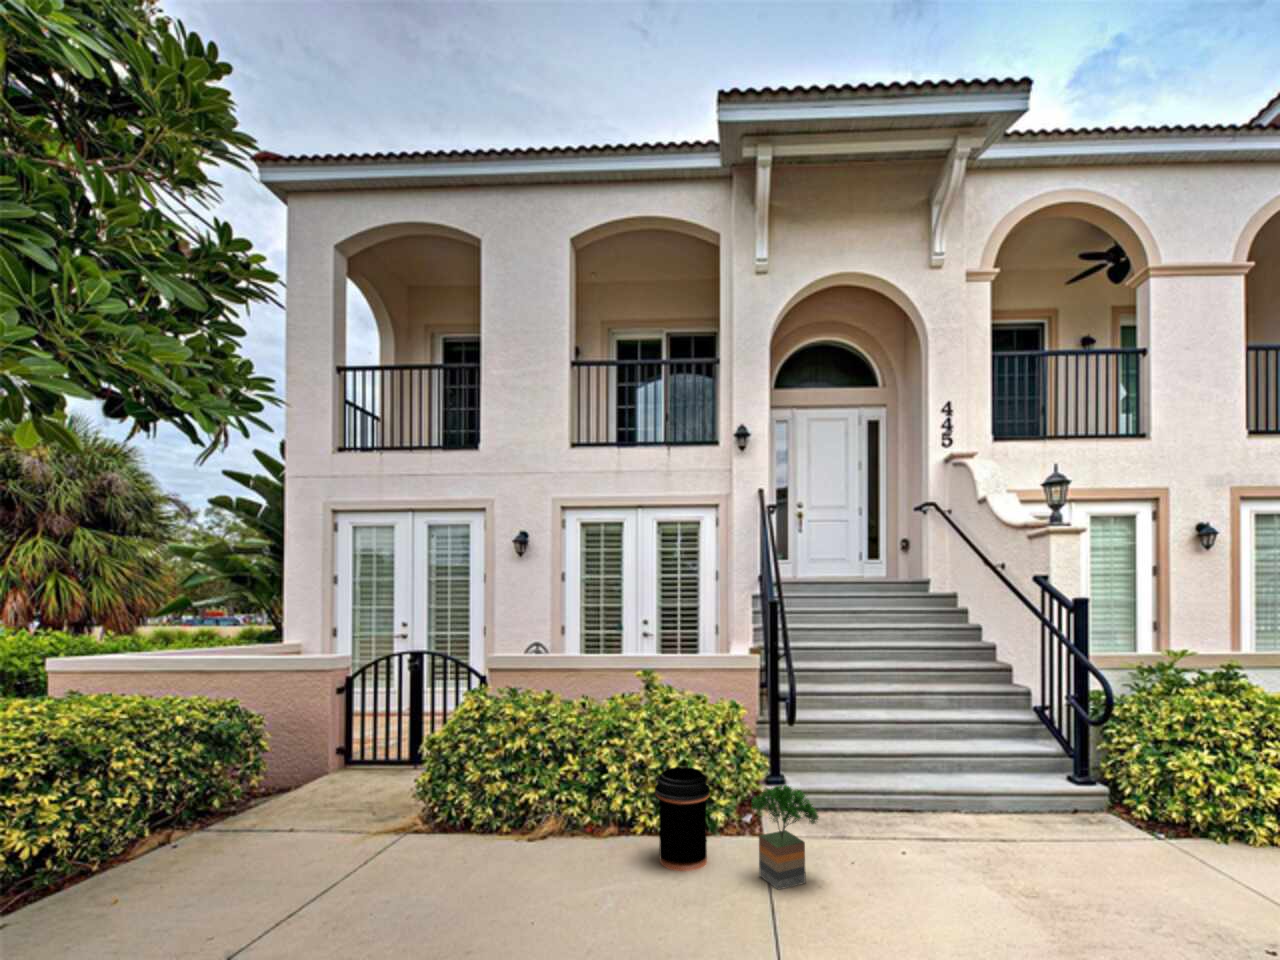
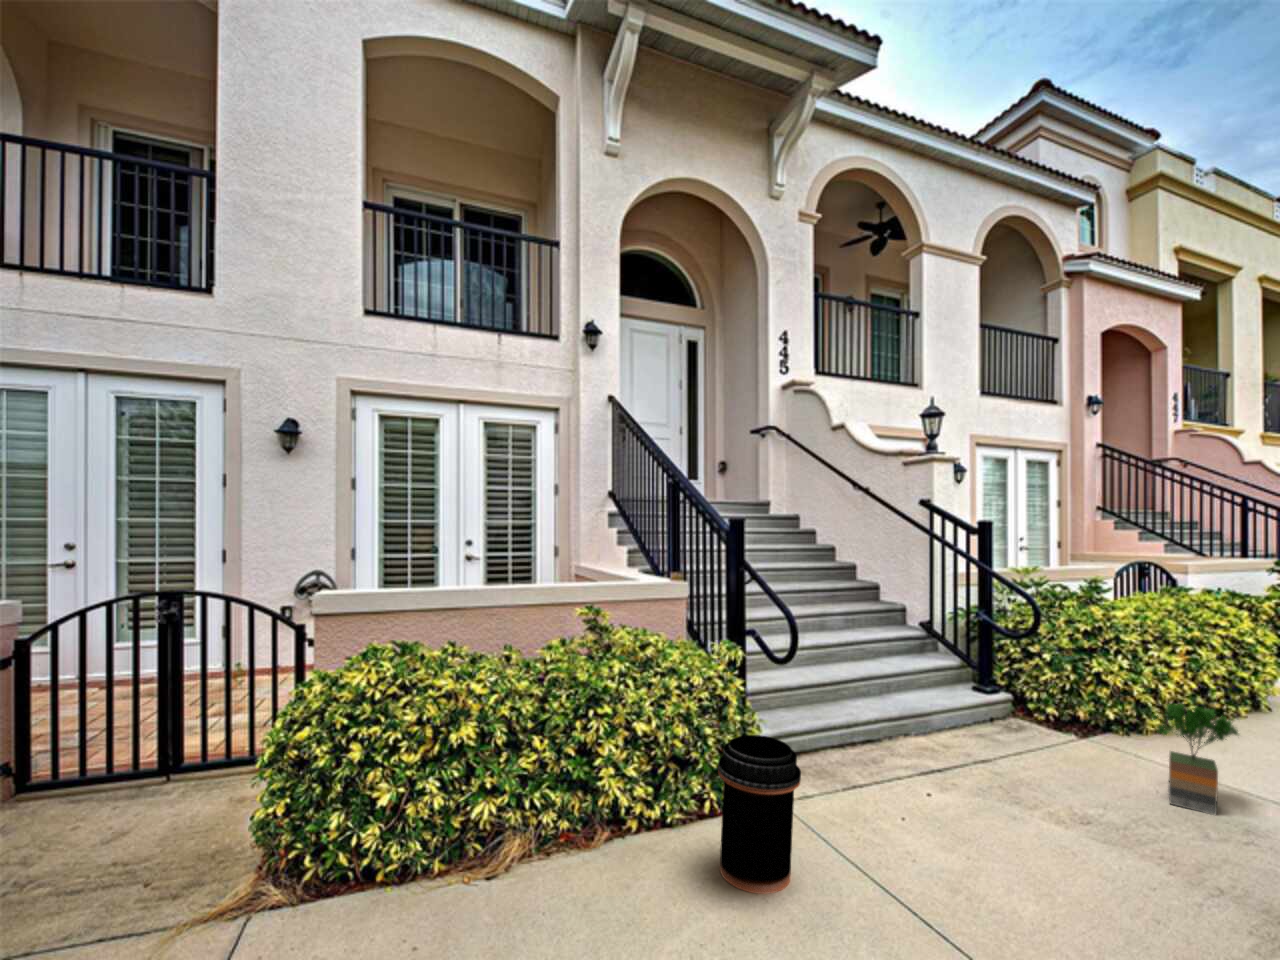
potted tree: present [752,785,819,890] -> present [1153,703,1238,816]

